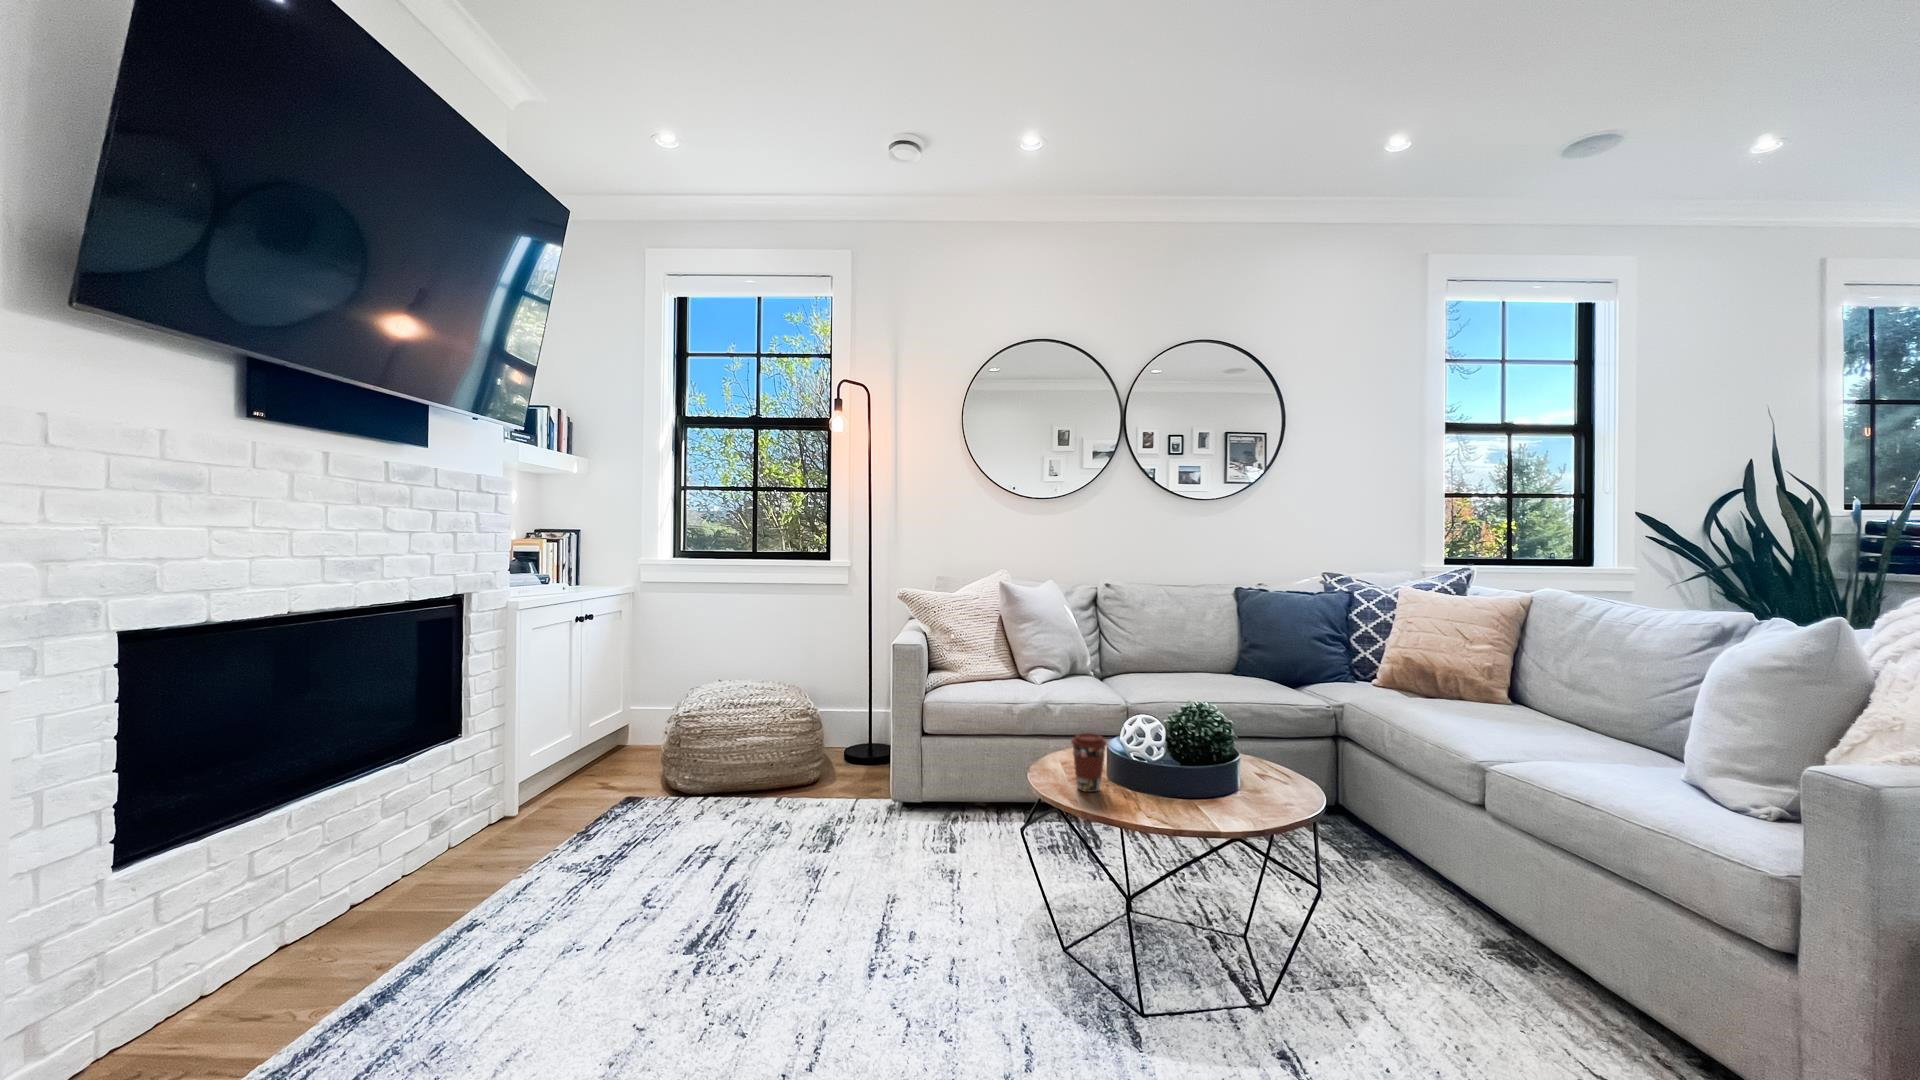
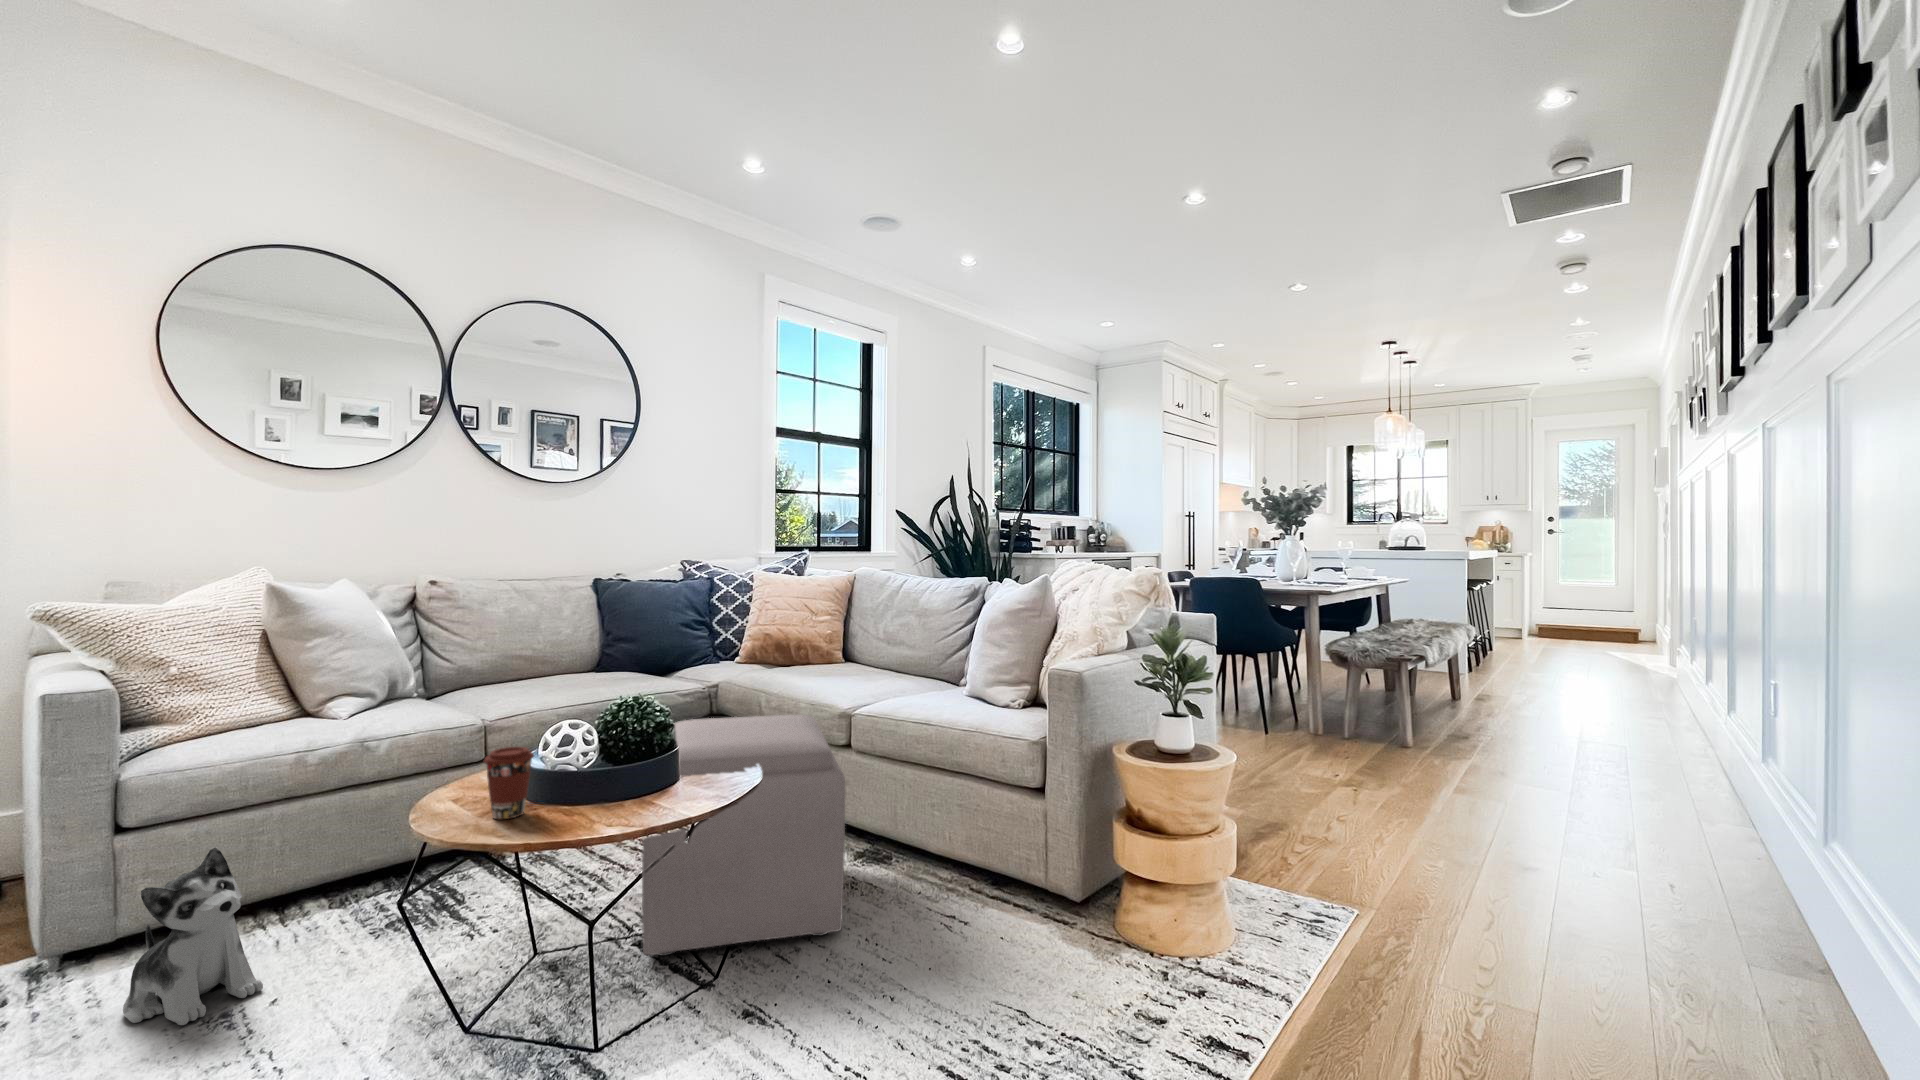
ottoman: none [1207,738,1435,1020] -> present [642,715,845,956]
plush toy: none [912,759,973,868] -> present [123,848,263,1025]

